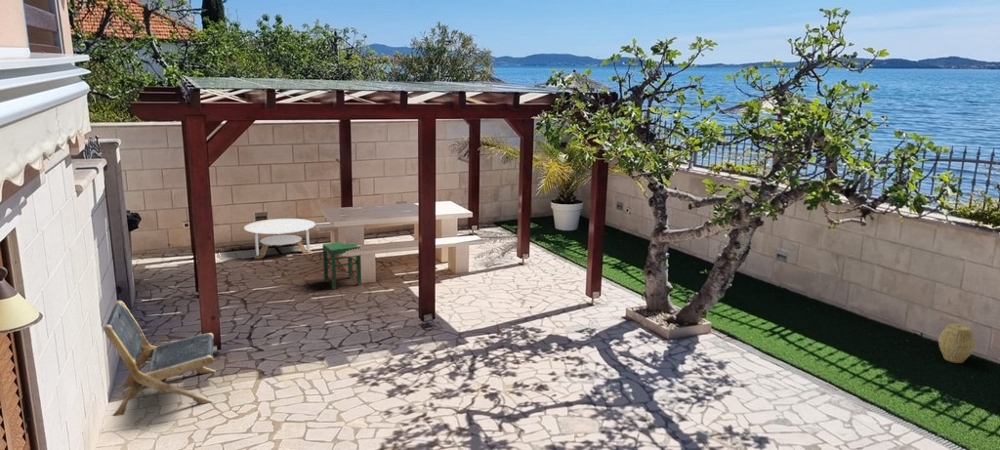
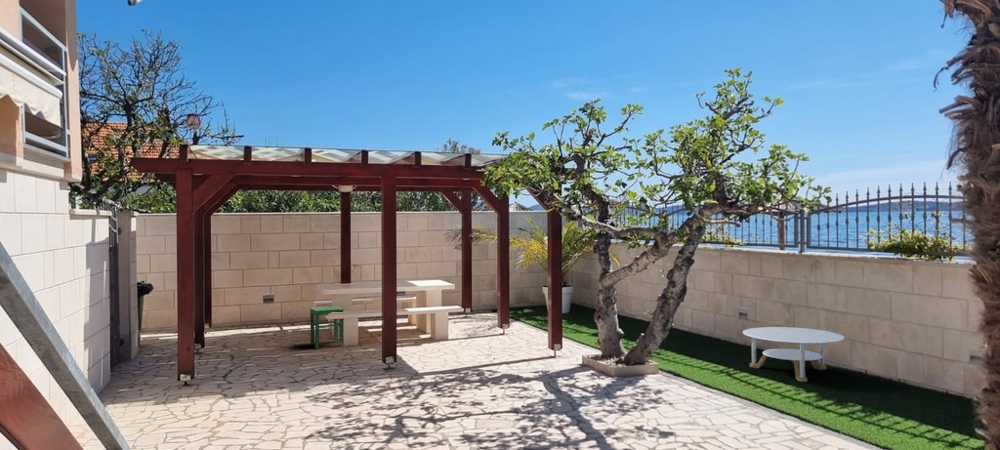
round table: present [244,219,315,259] -> present [743,327,844,382]
lounge chair: present [104,300,215,416] -> none [84,322,186,418]
woven basket: present [939,323,975,363] -> none [875,352,909,390]

